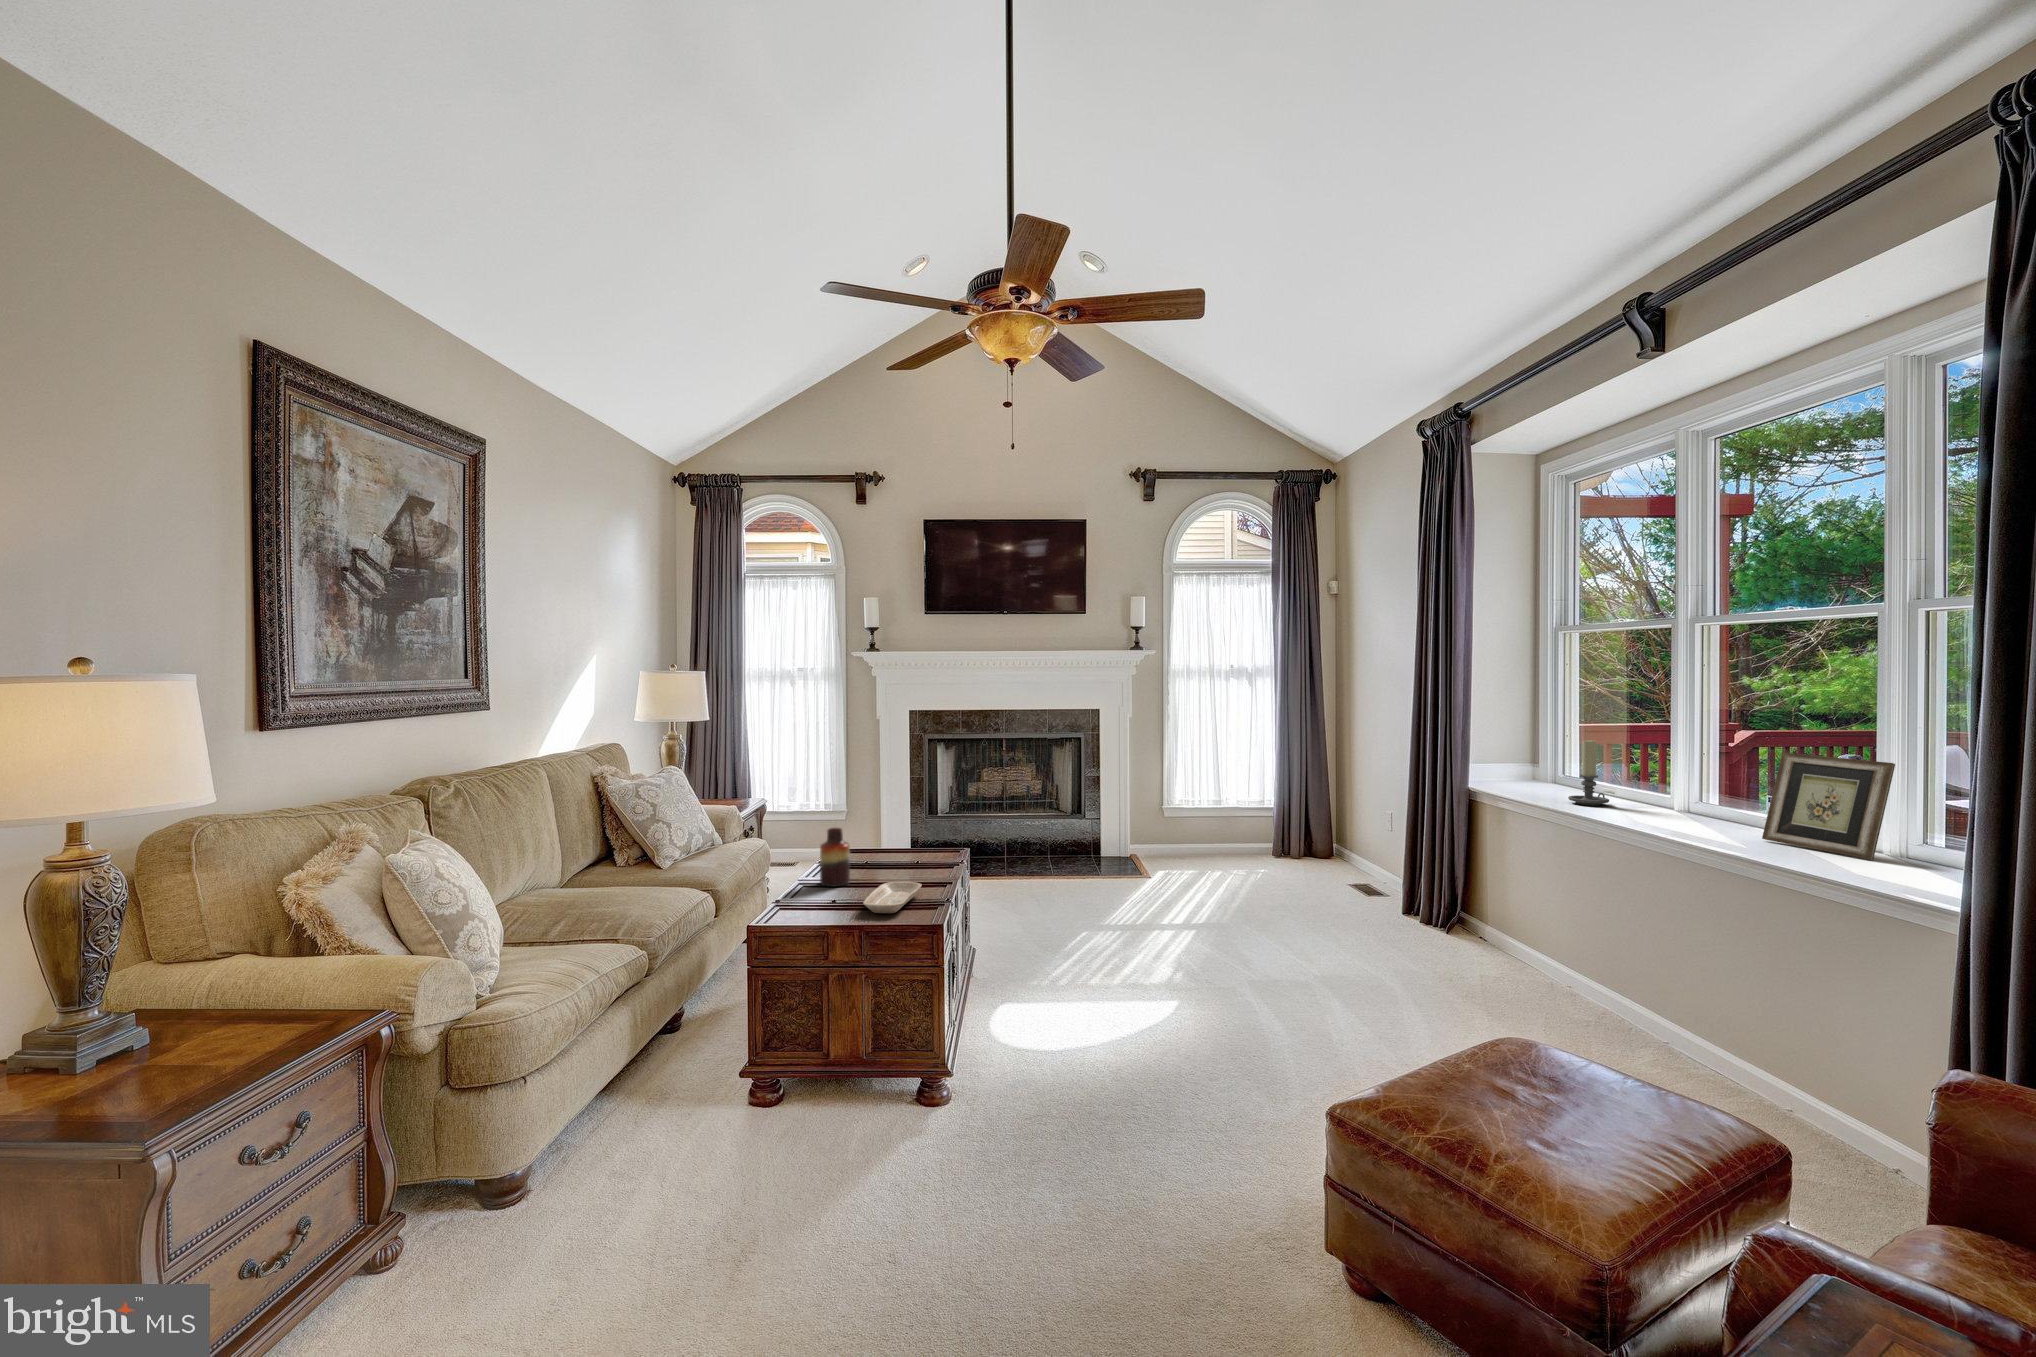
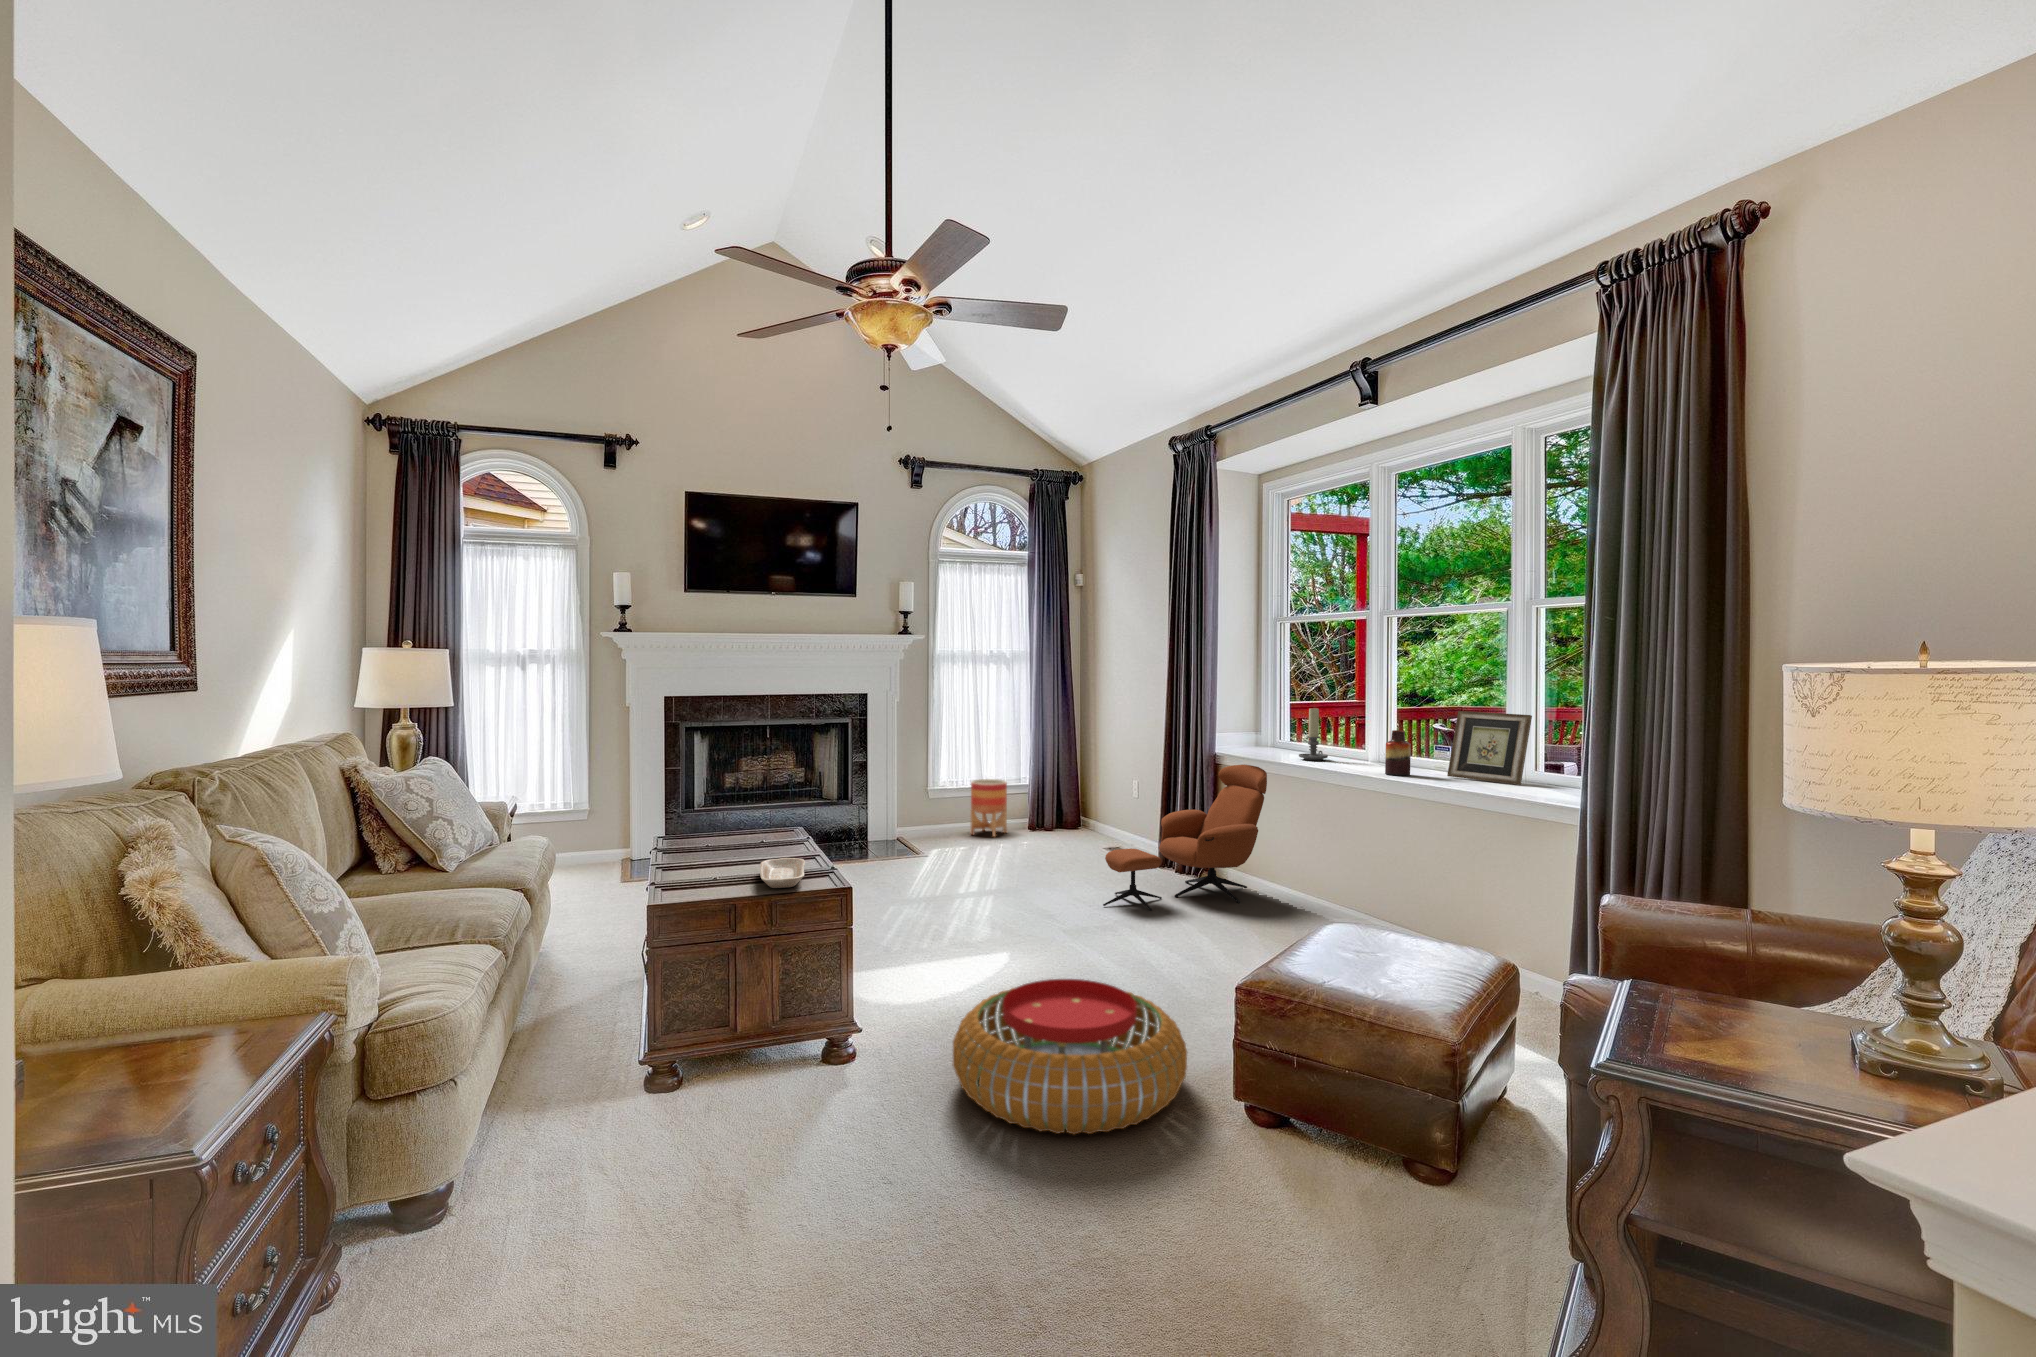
planter: none [1208,802,1249,864] -> present [970,779,1007,837]
lounge chair: none [1307,805,1524,971] -> present [1103,765,1267,911]
vase: present [820,828,850,887] -> present [1385,730,1411,776]
pouf: none [1011,1045,1277,1237] -> present [952,979,1187,1134]

